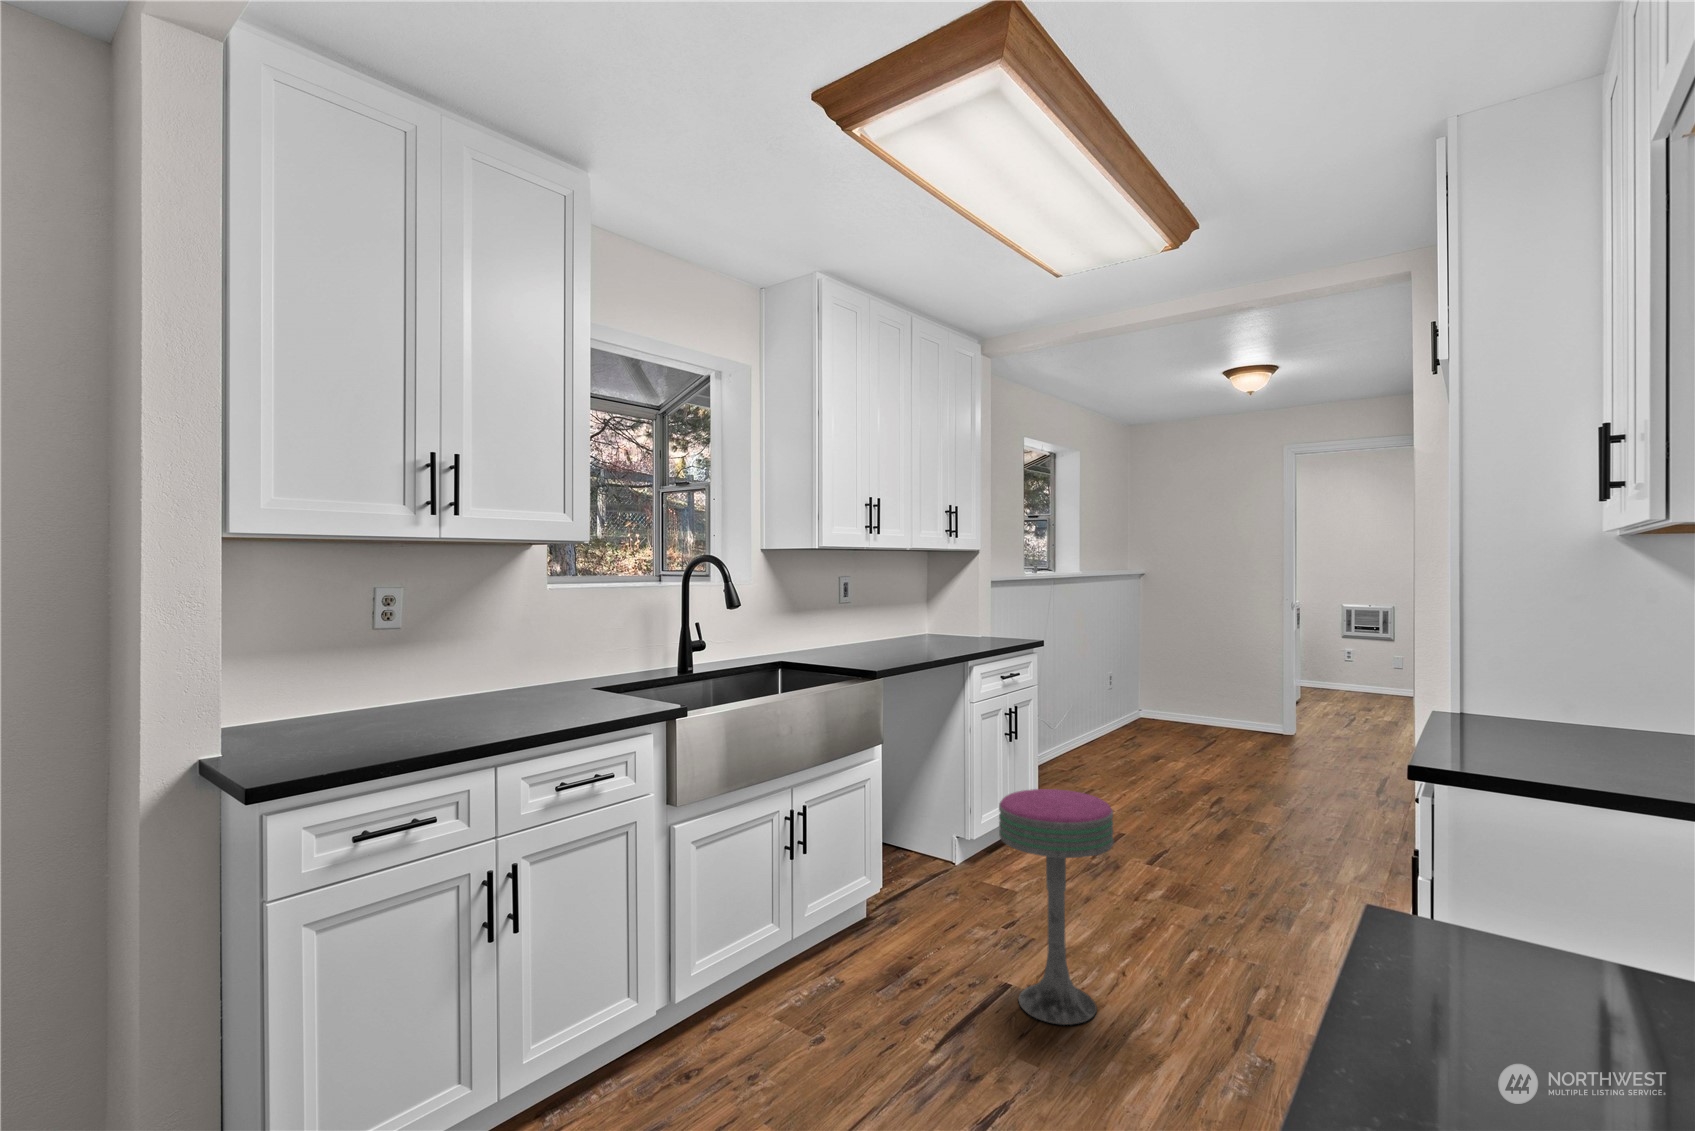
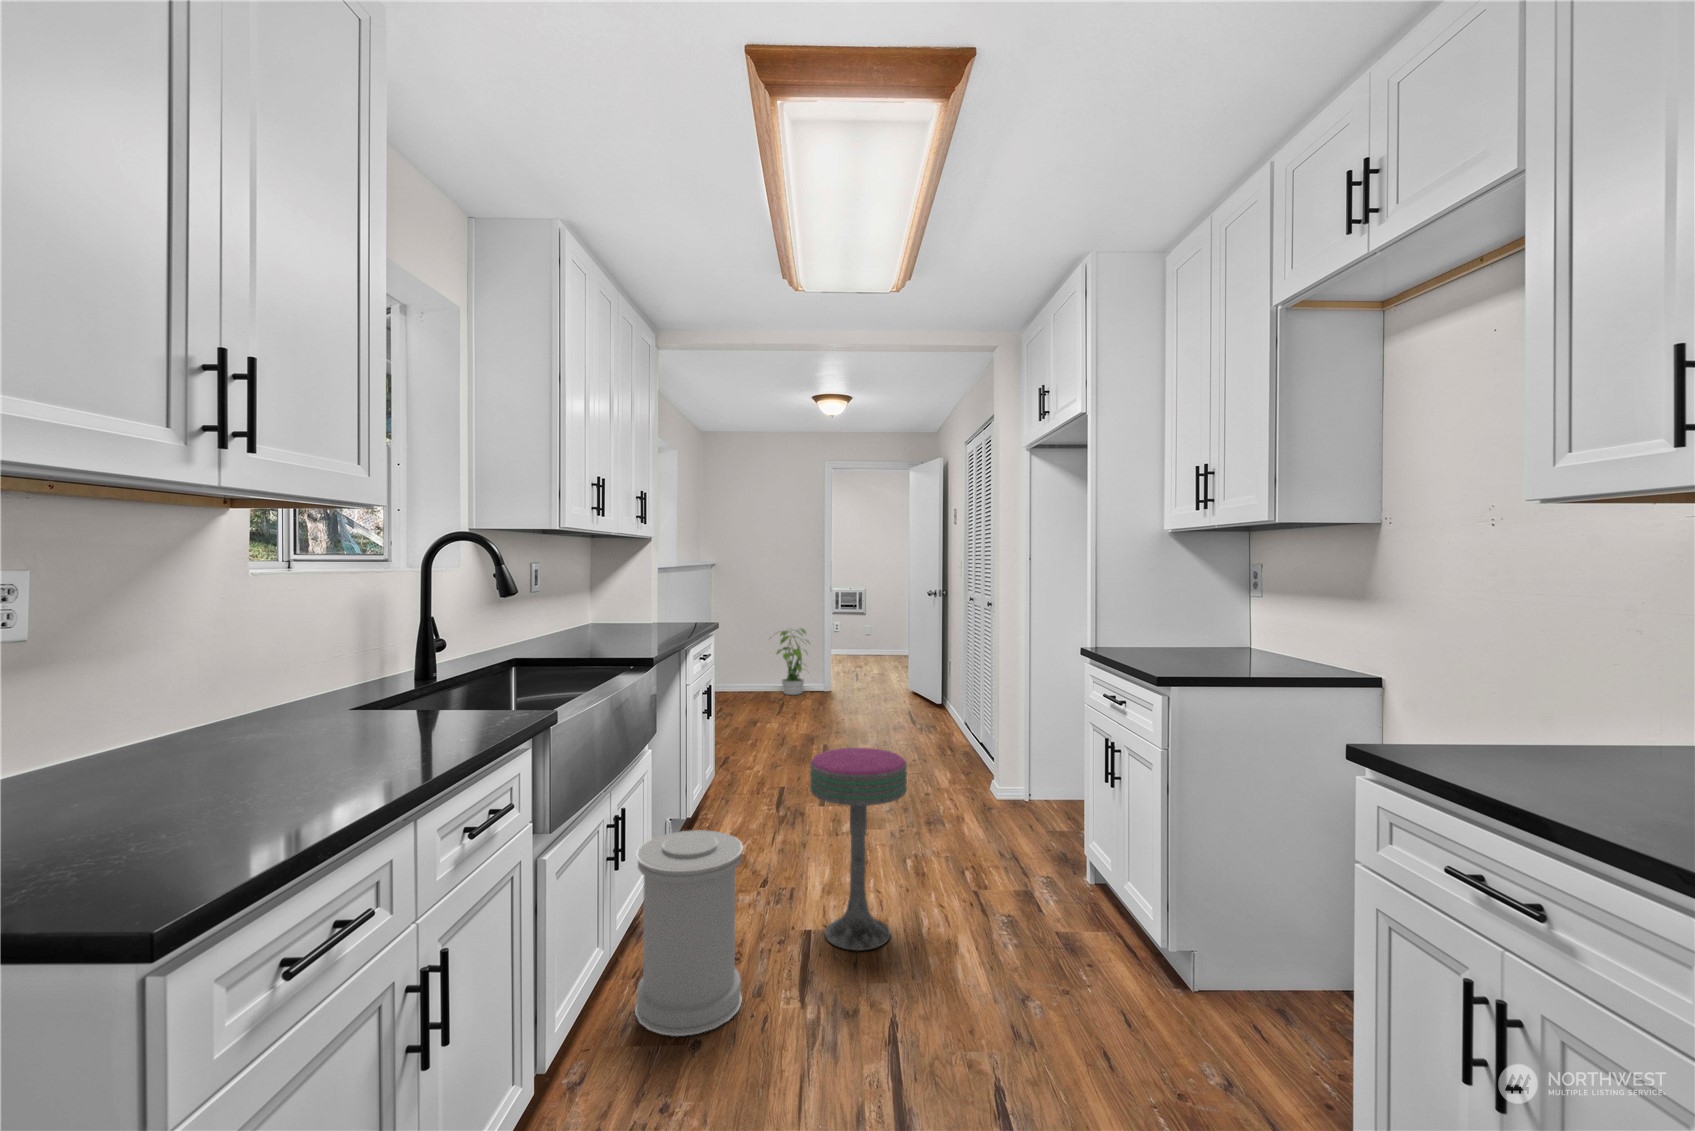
potted plant: none [1211,650,1271,735] -> present [769,629,806,695]
trash can: none [792,841,894,1035] -> present [635,830,743,1036]

